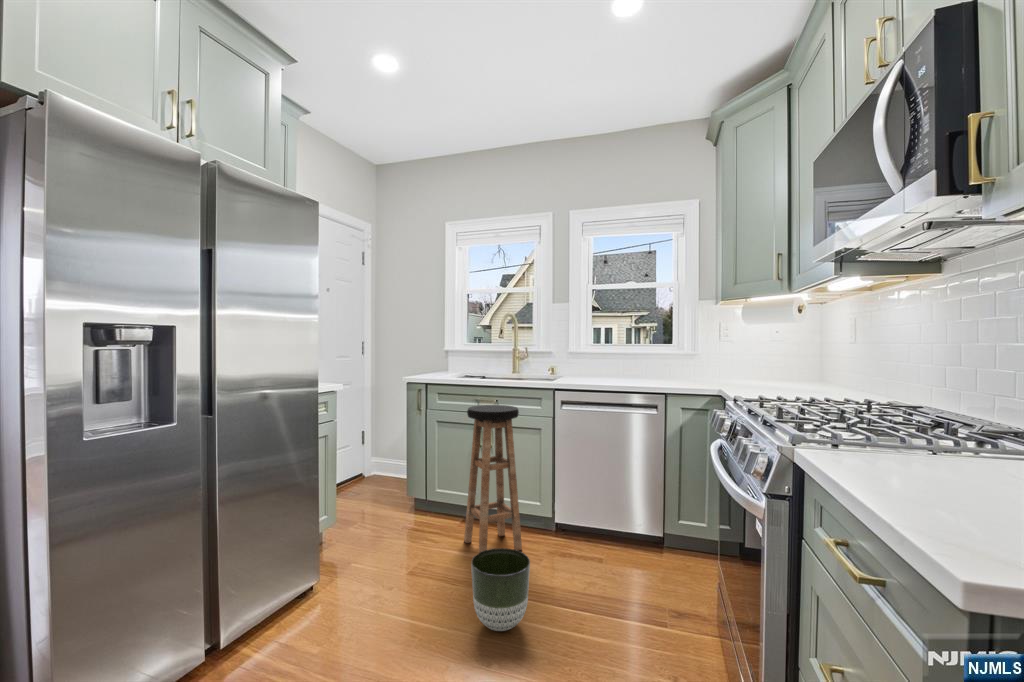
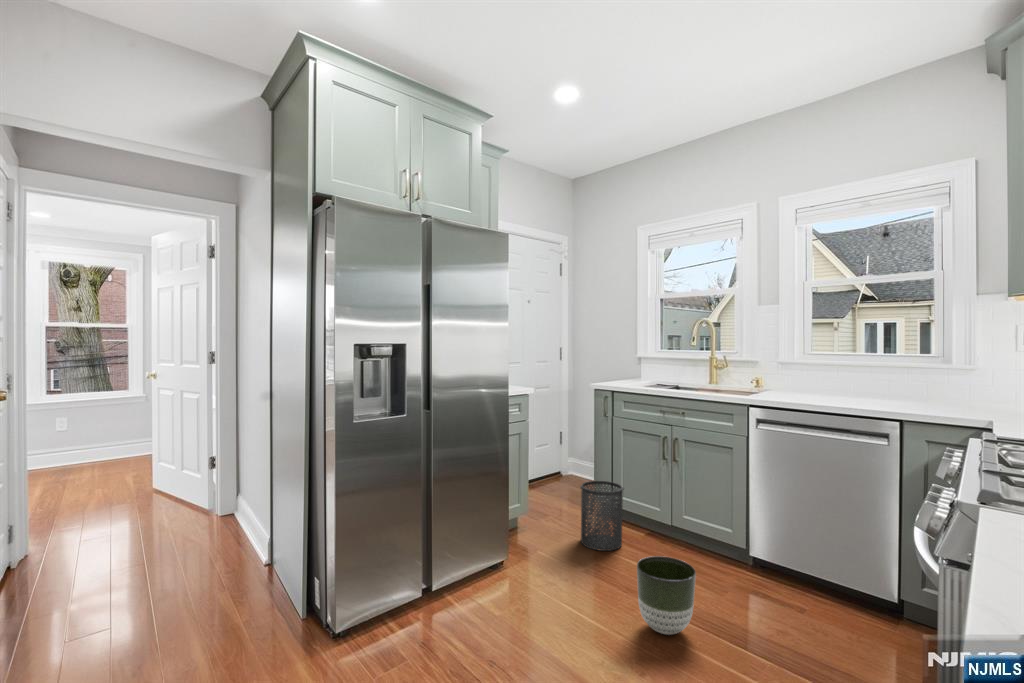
bar stool: present [464,405,522,553] -> none [645,416,704,569]
trash can: none [397,476,442,550] -> present [580,481,624,551]

